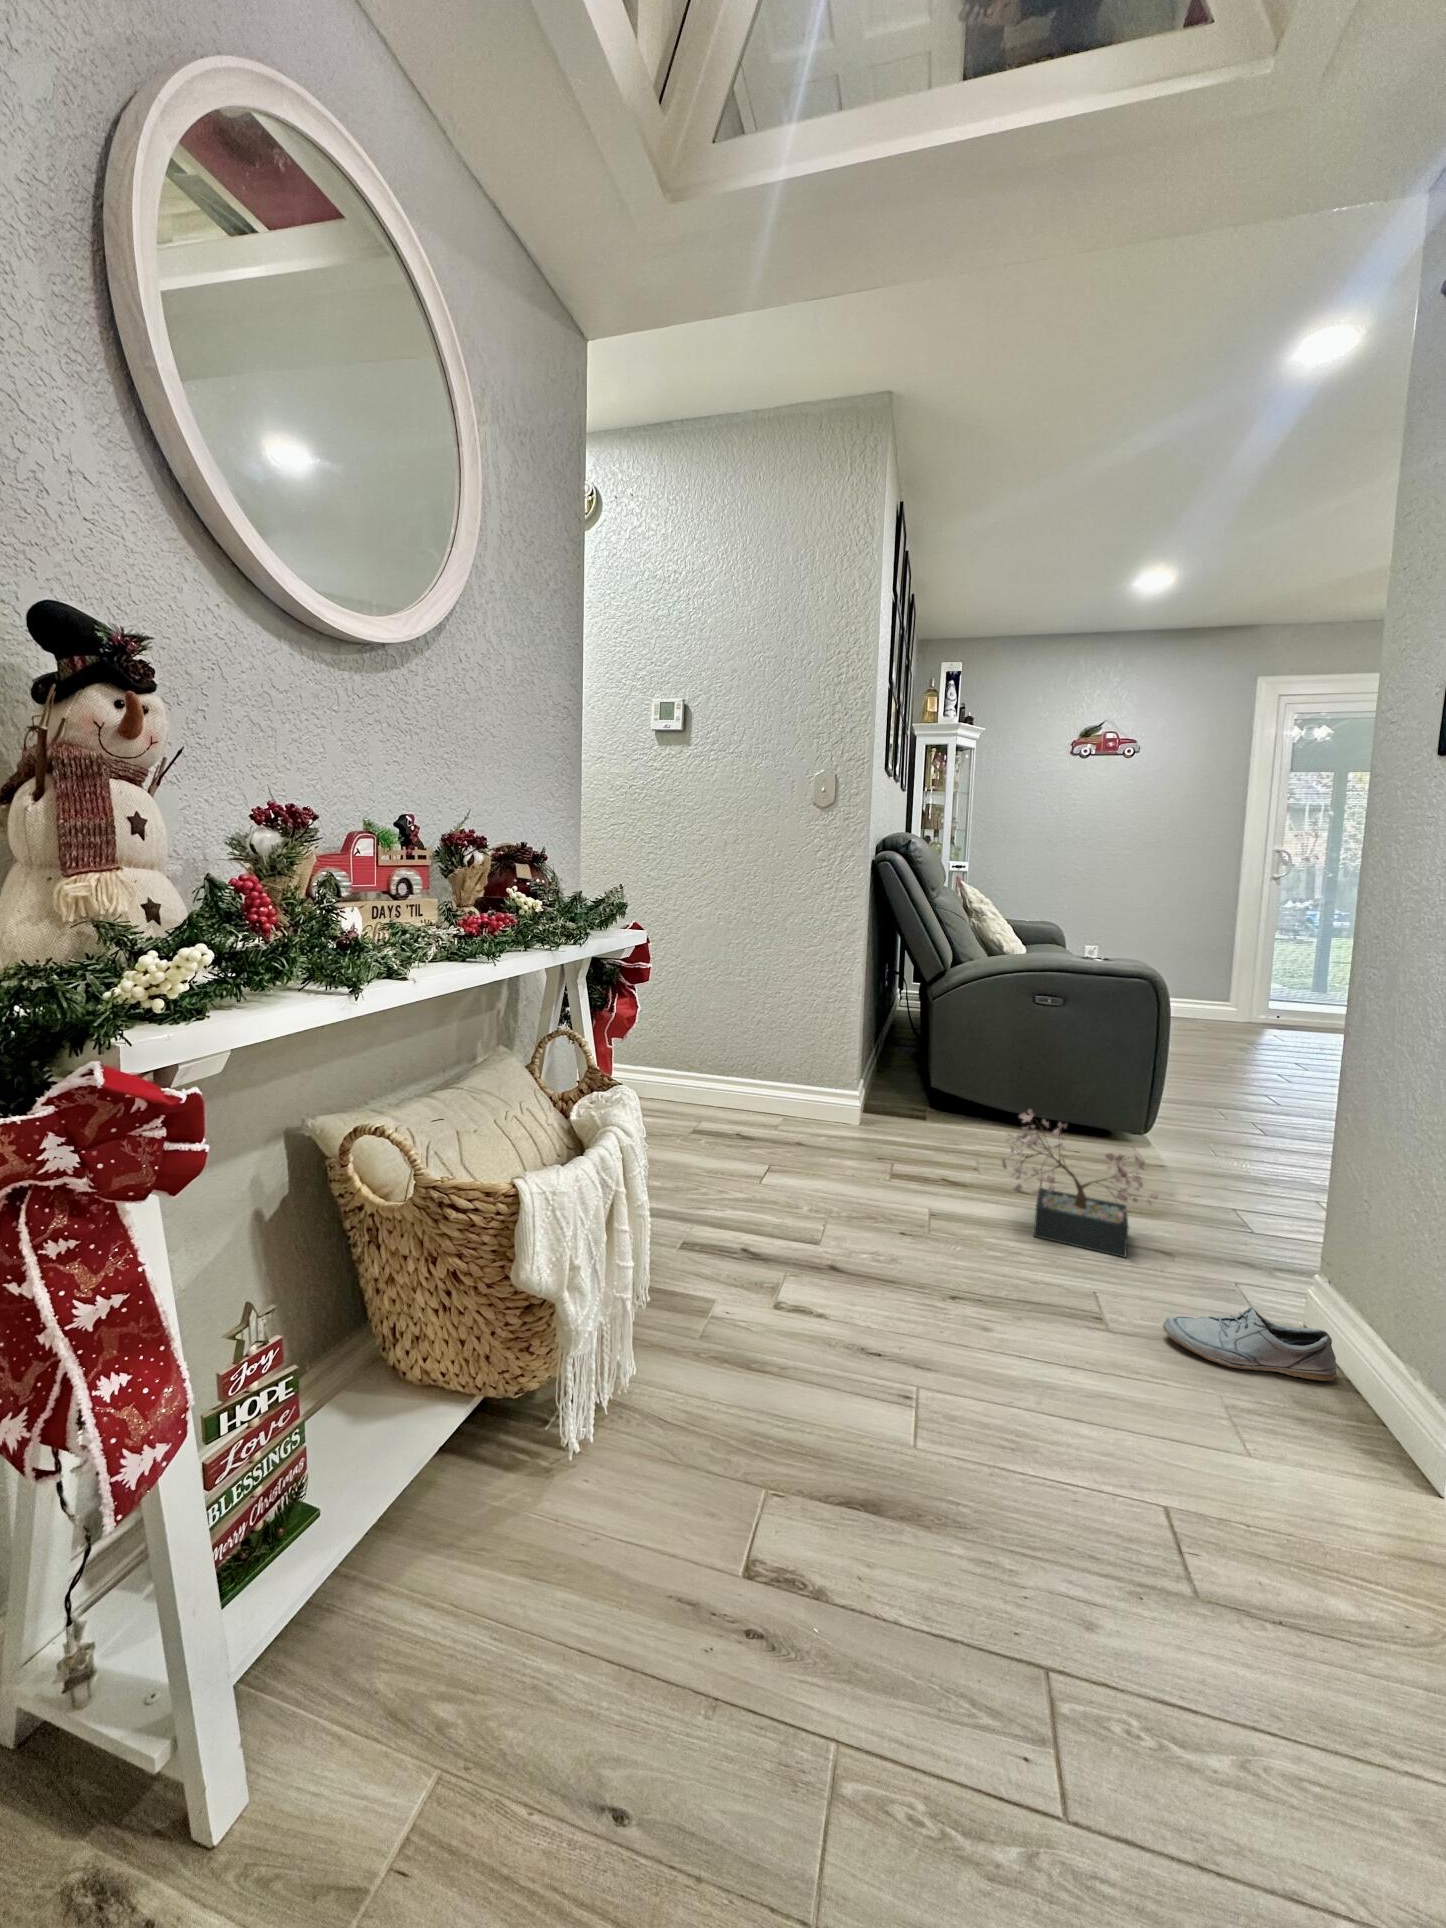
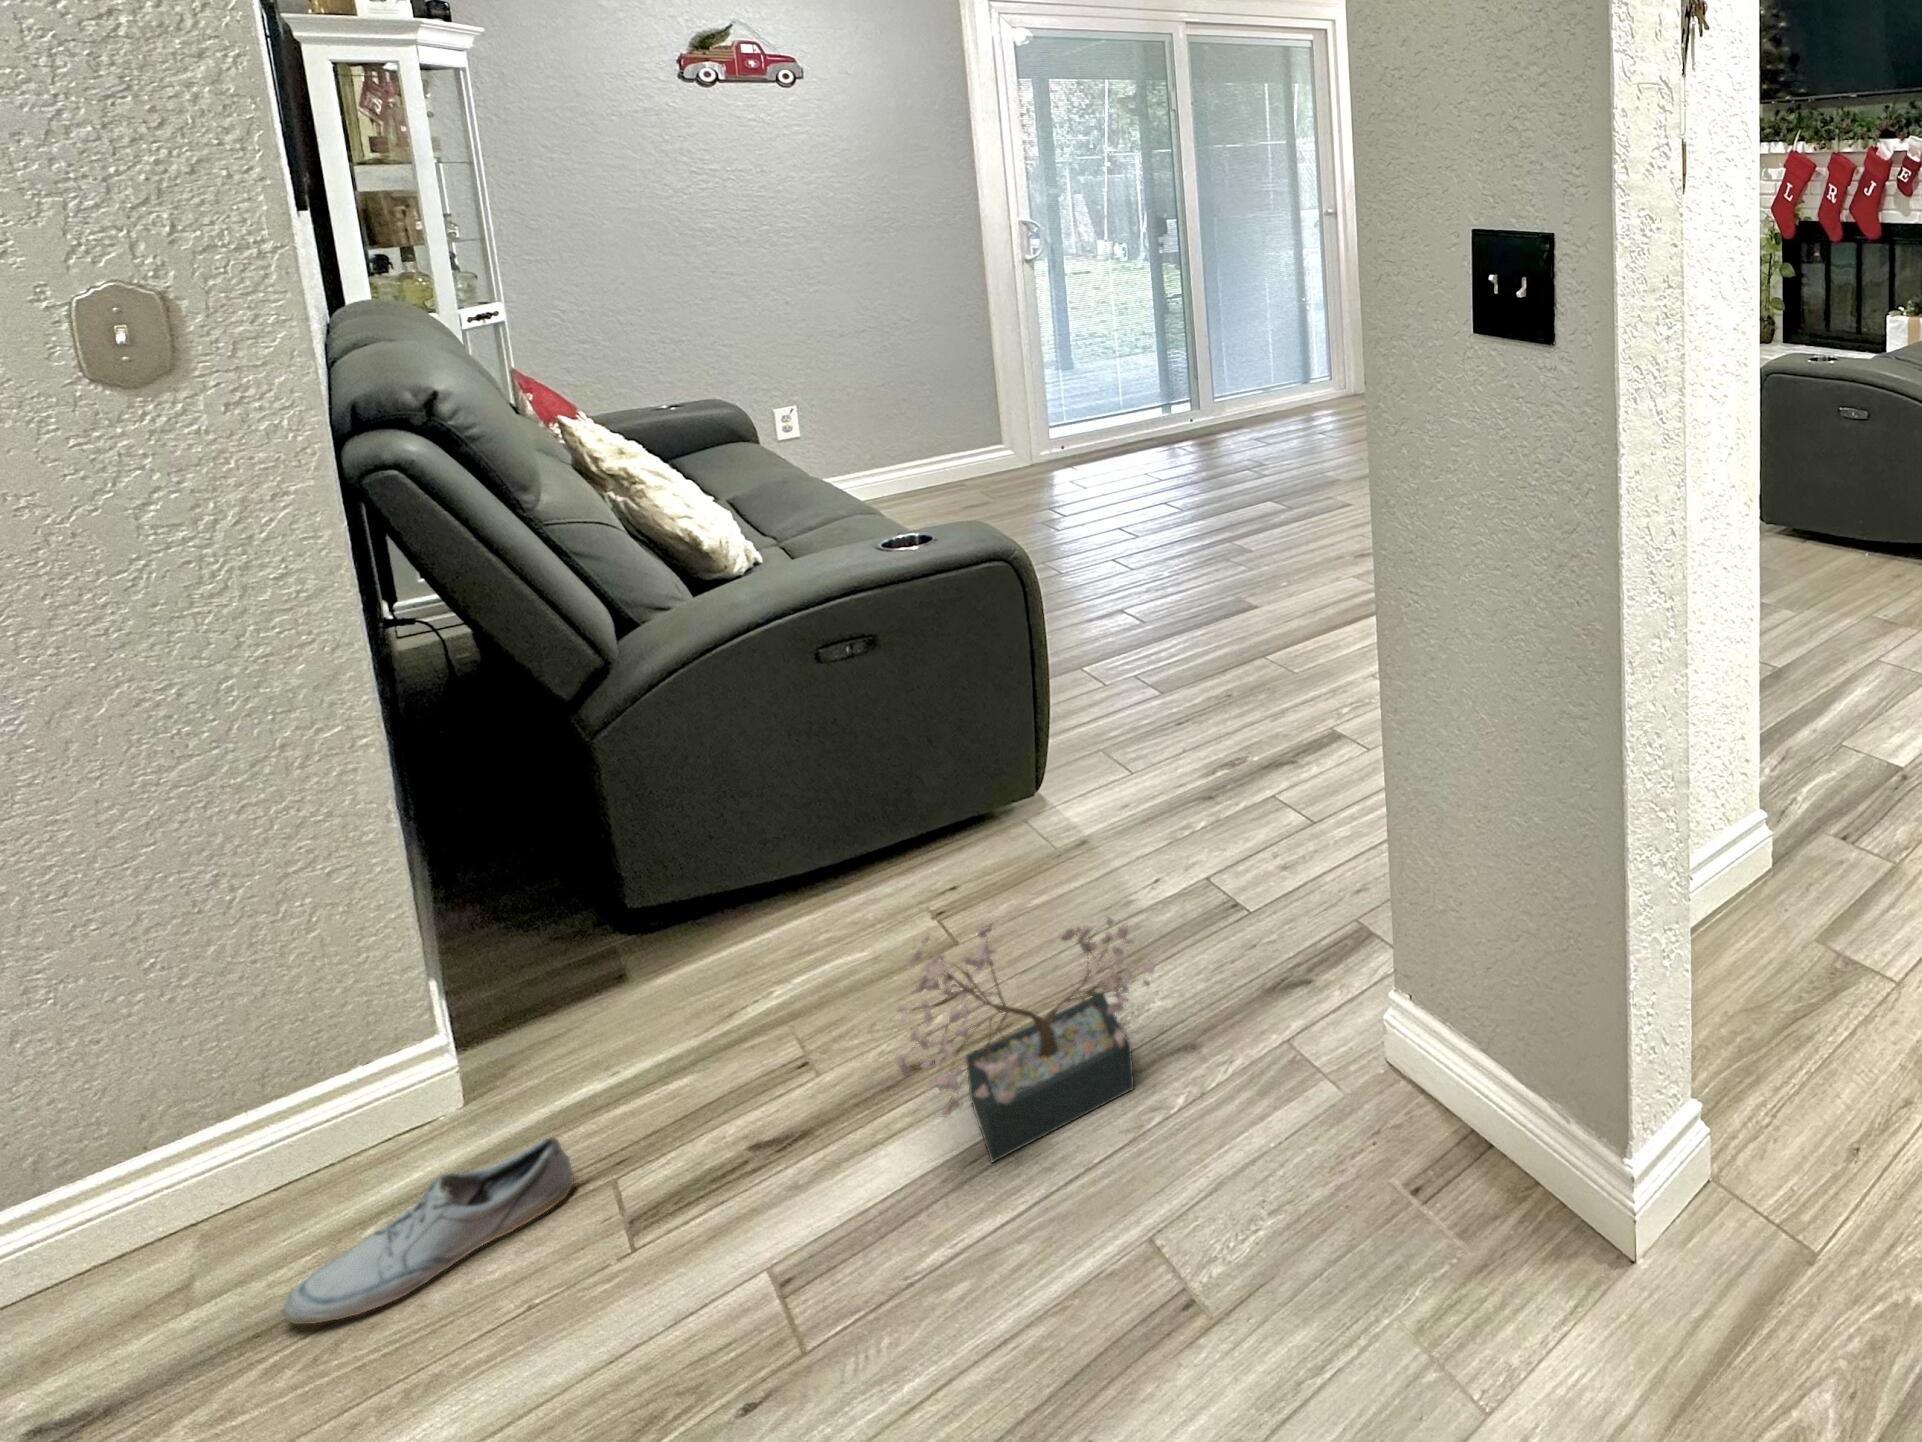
shoe: present [1163,1307,1337,1381] -> present [283,1138,574,1324]

